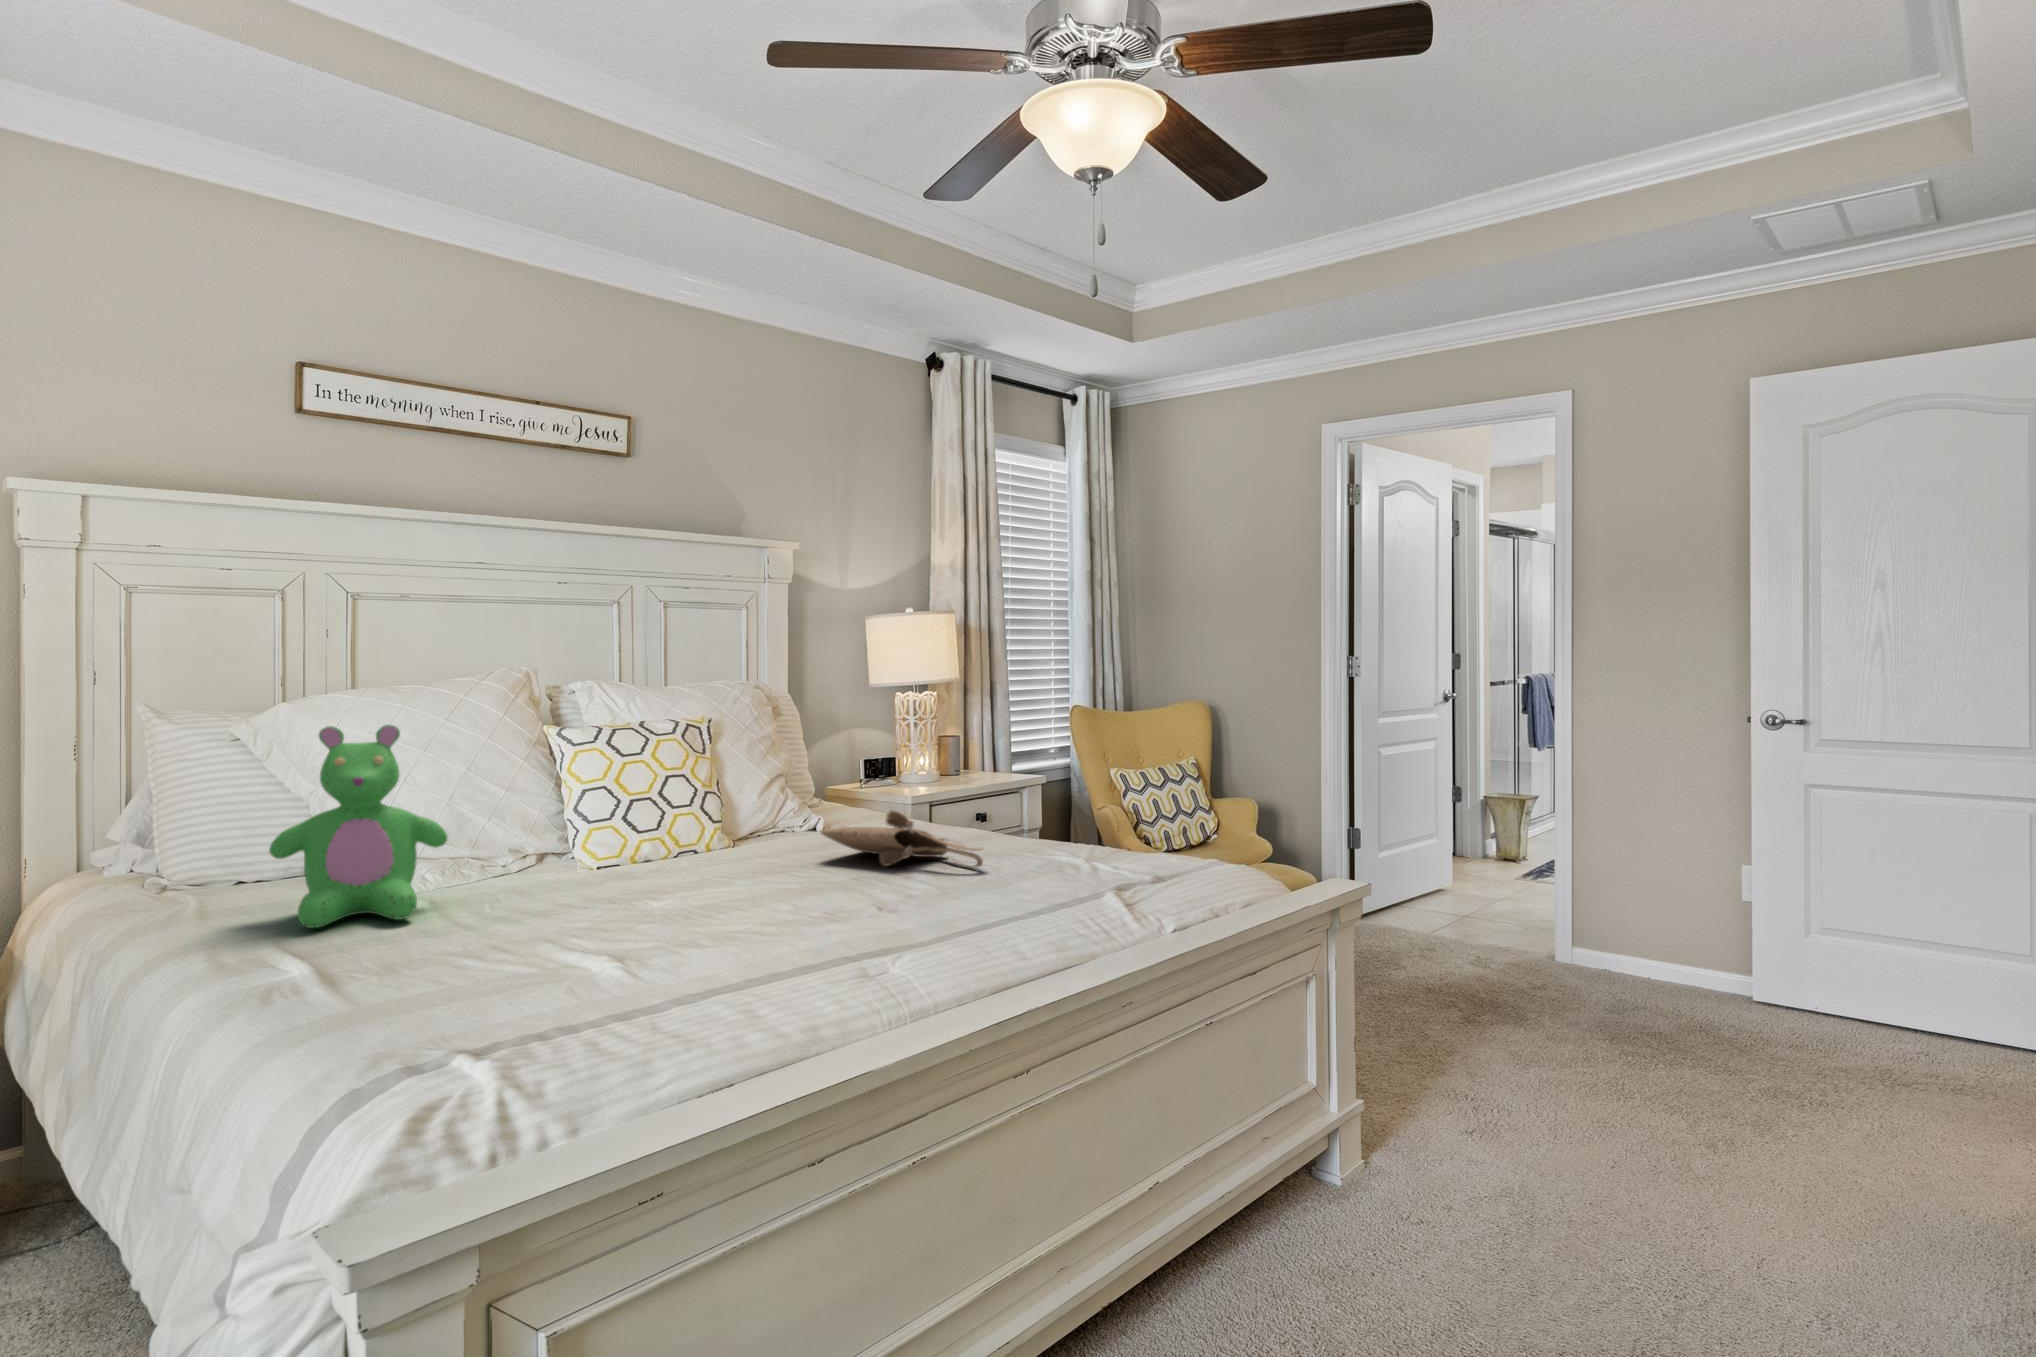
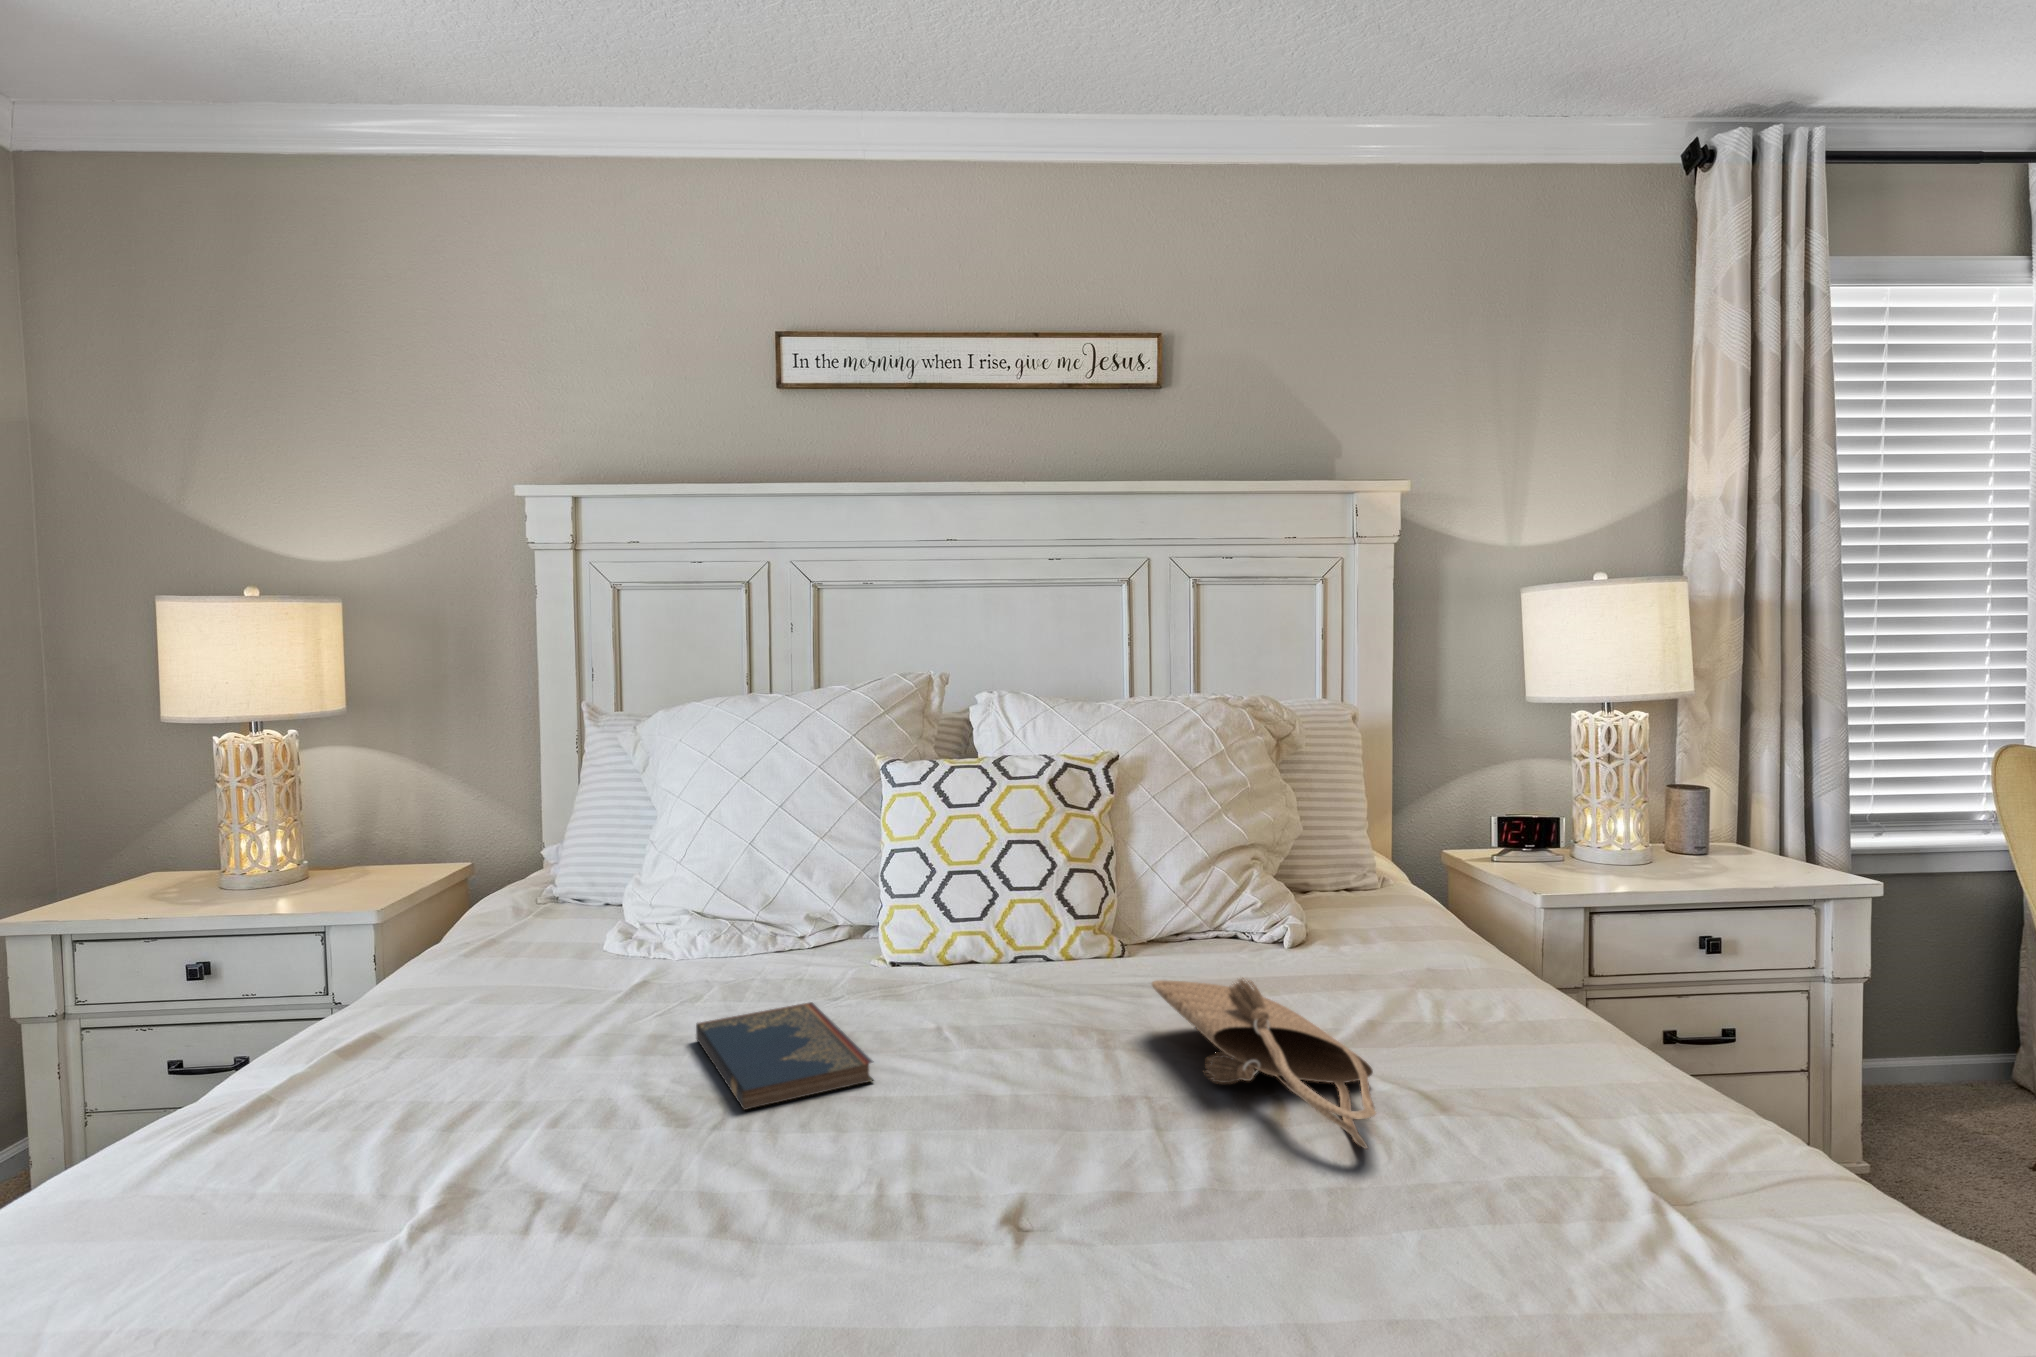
teddy bear: present [269,724,448,928] -> none [432,757,638,1016]
hardcover book: none [566,877,721,912] -> present [696,1002,873,1110]

